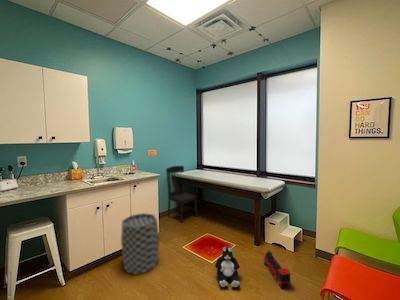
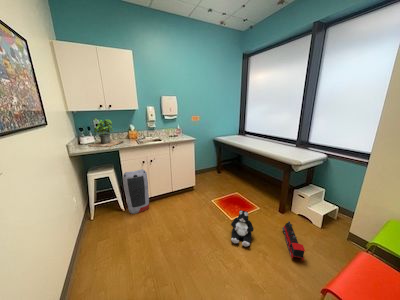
potted plant: none [13,154,65,193] -> present [89,119,123,147]
chair: present [166,166,198,223] -> none [208,131,234,180]
trash can: present [121,213,159,275] -> none [161,170,190,215]
air purifier: none [69,217,103,285] -> present [123,169,149,214]

